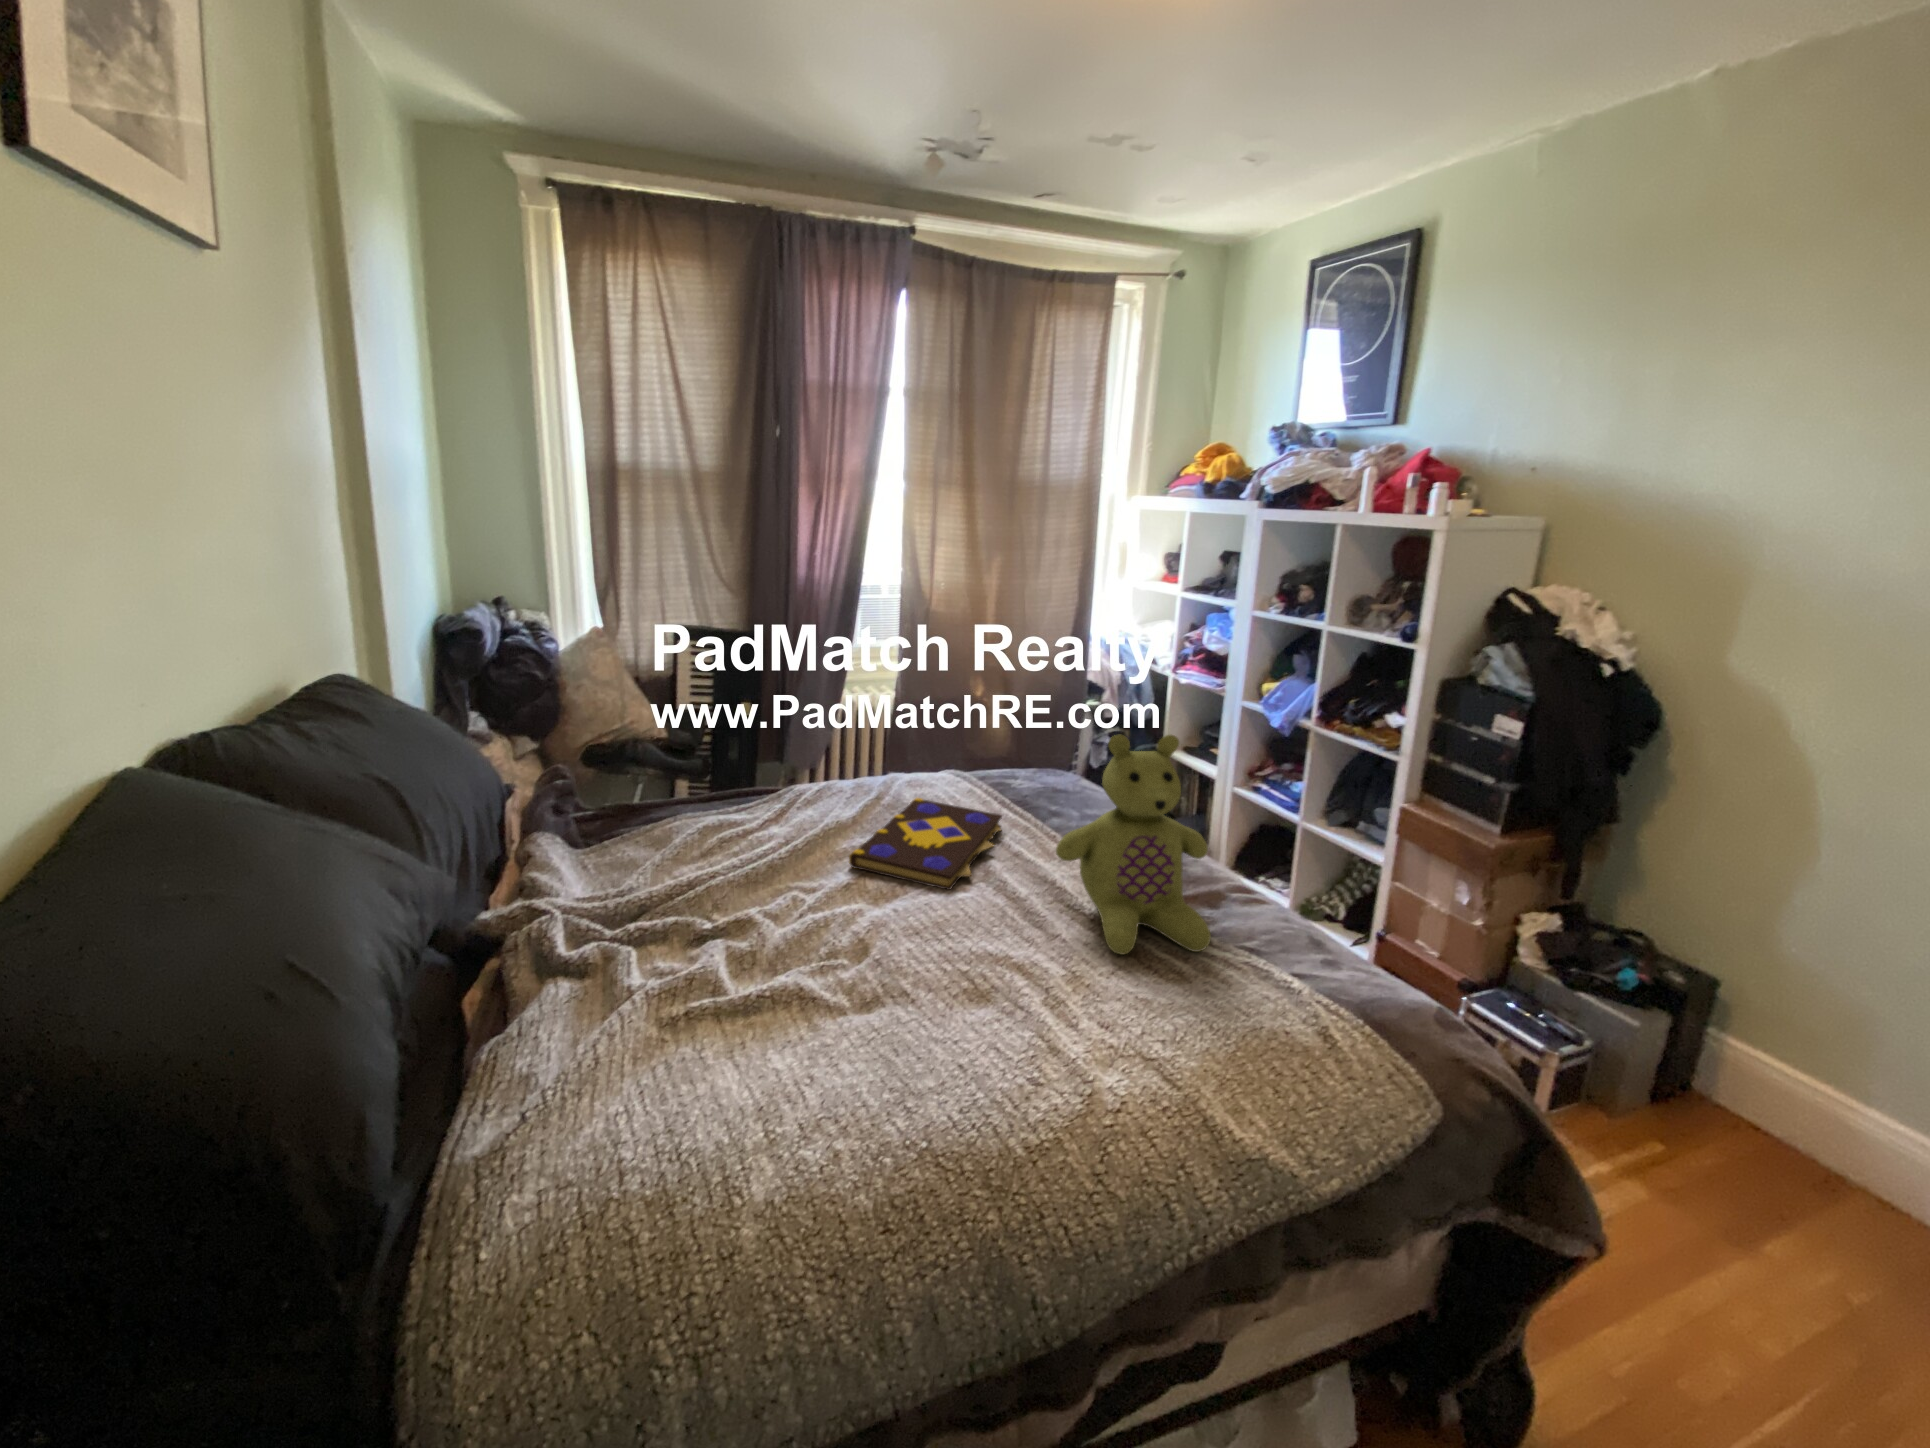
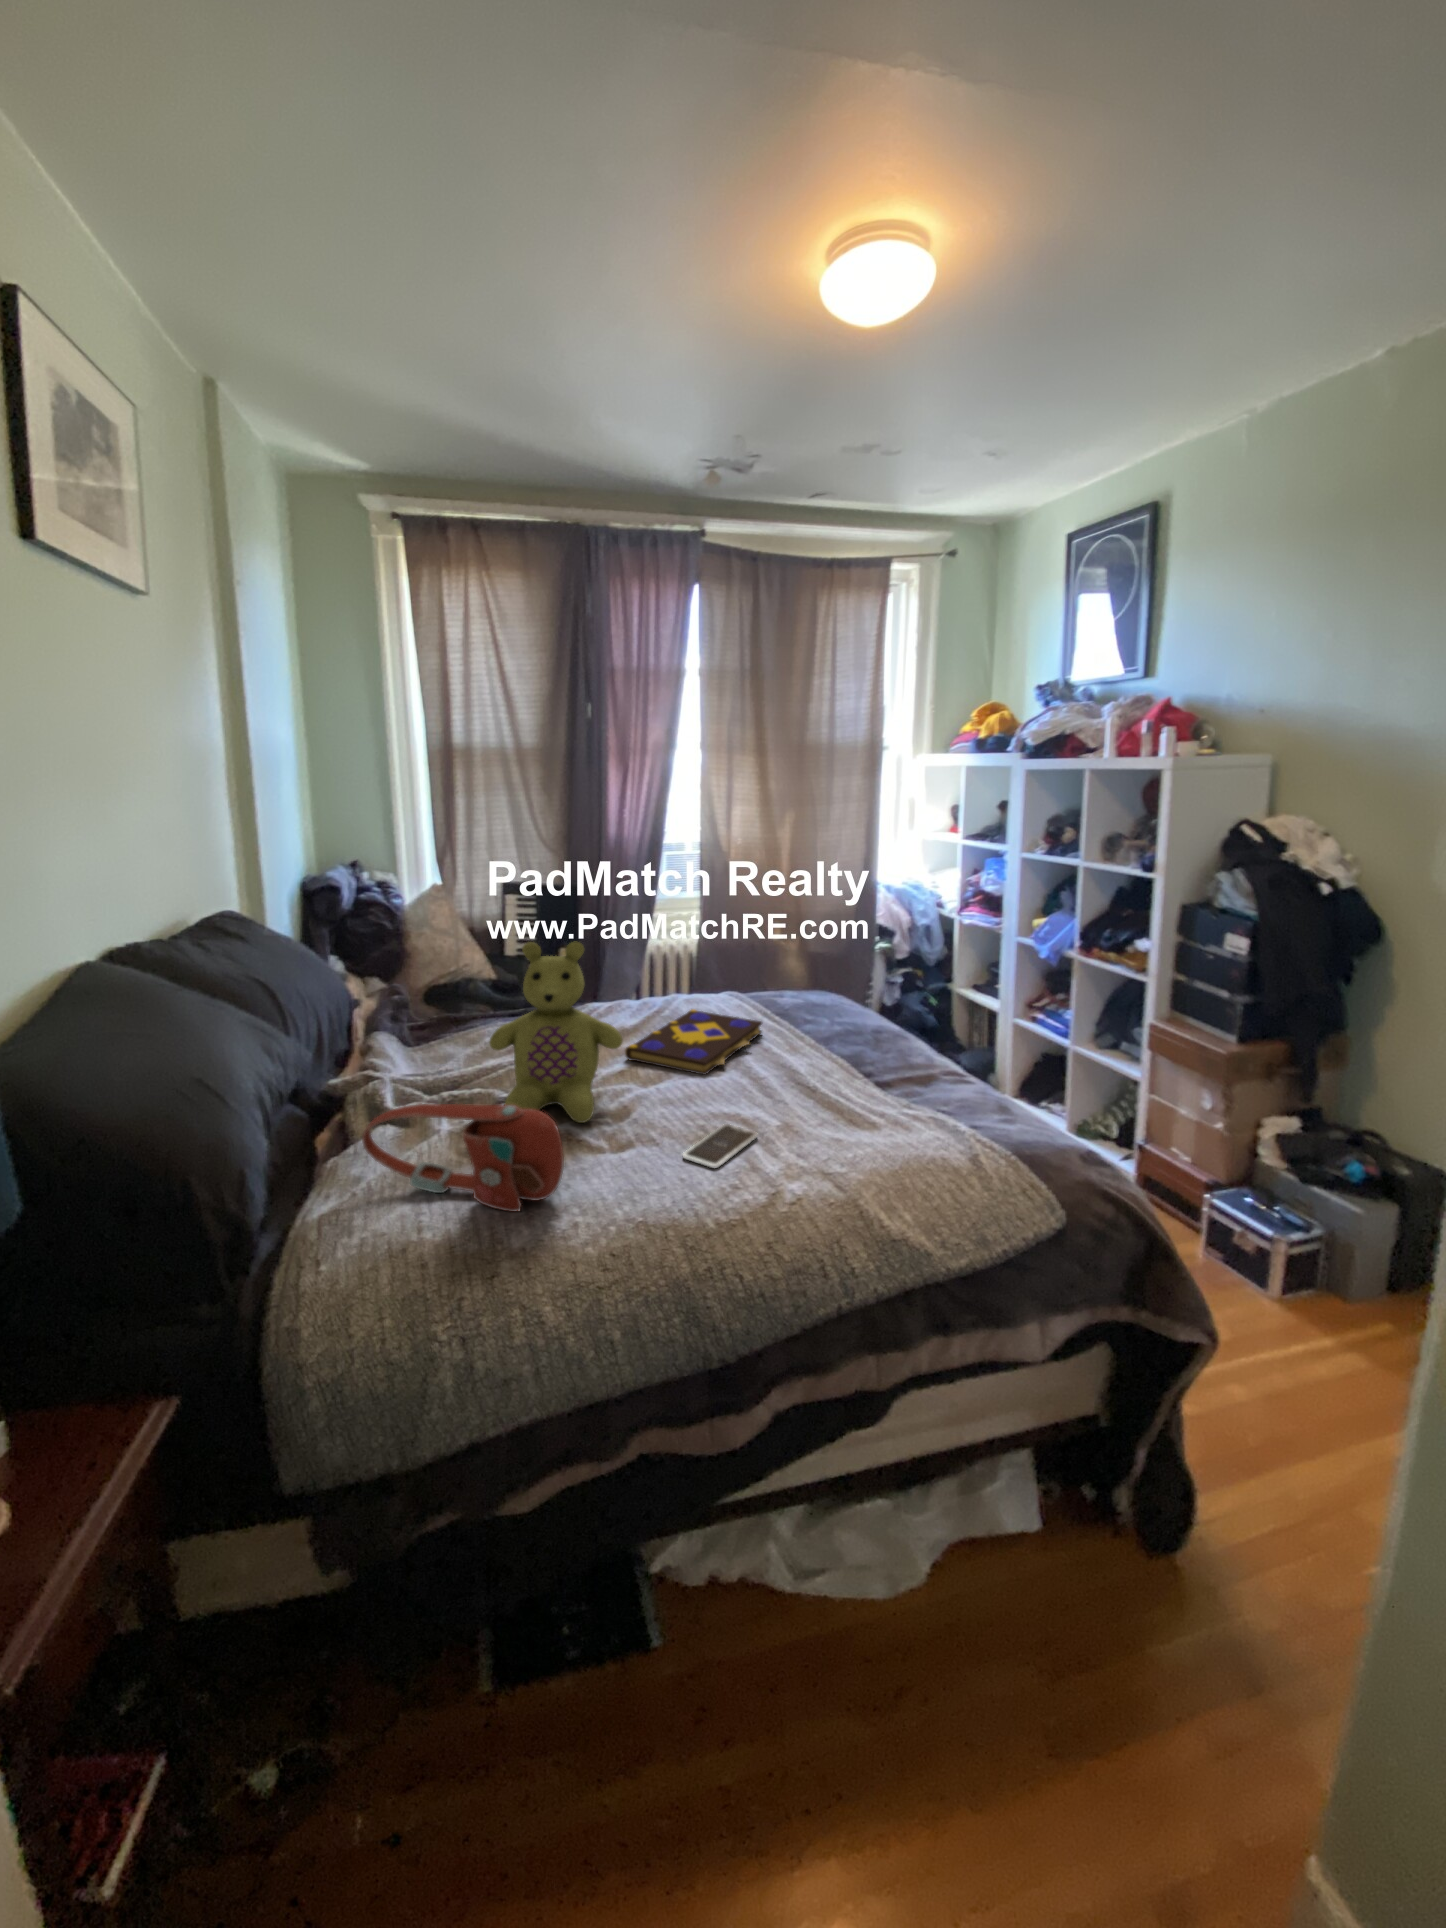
stuffed bear: present [1056,735,1211,954] -> present [489,942,623,1123]
smartphone: none [955,969,1039,1041] -> present [683,1124,757,1168]
handbag: none [541,983,820,1125] -> present [362,1104,564,1212]

